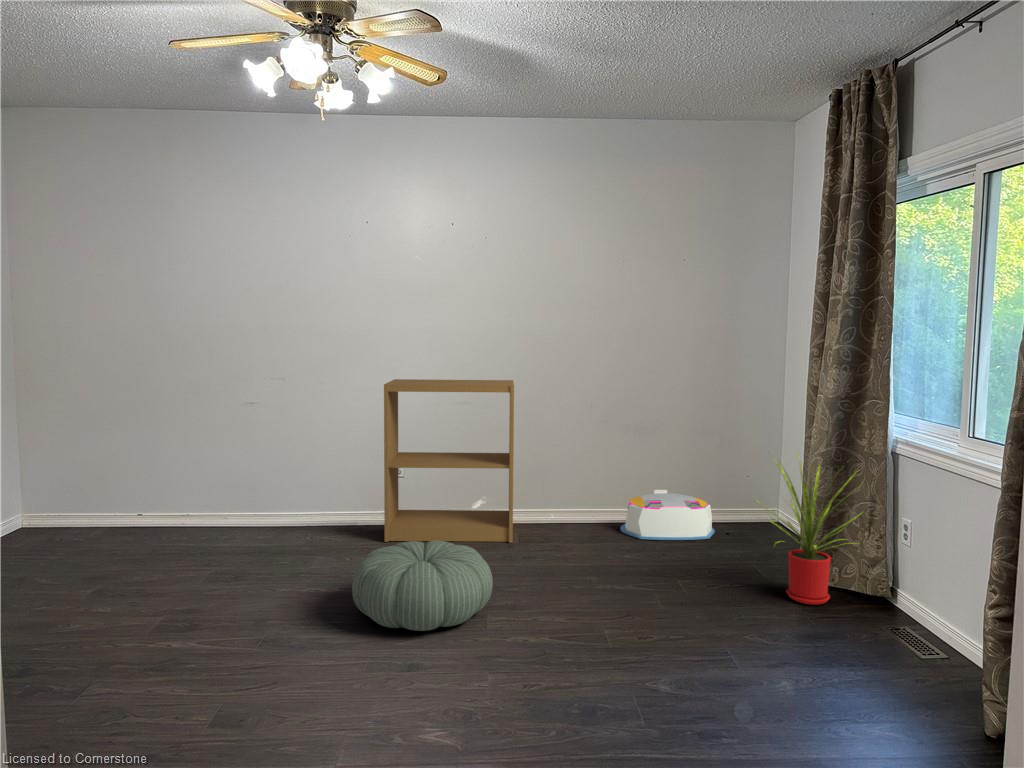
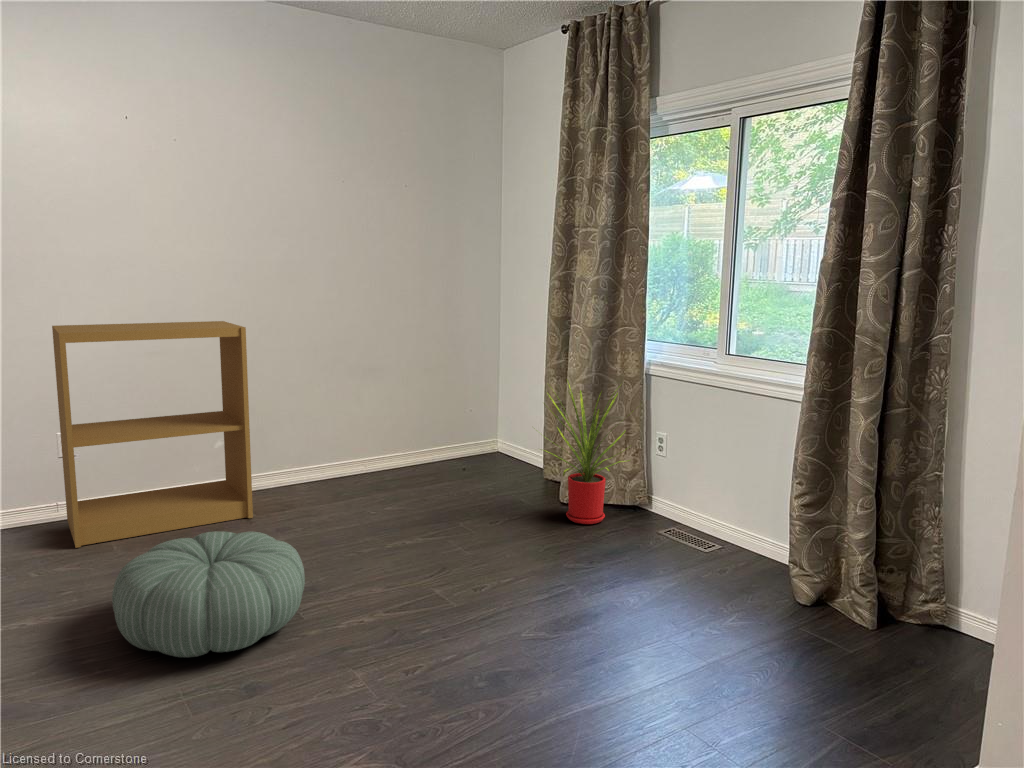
storage bin: present [620,490,715,540] -> none [360,433,455,489]

